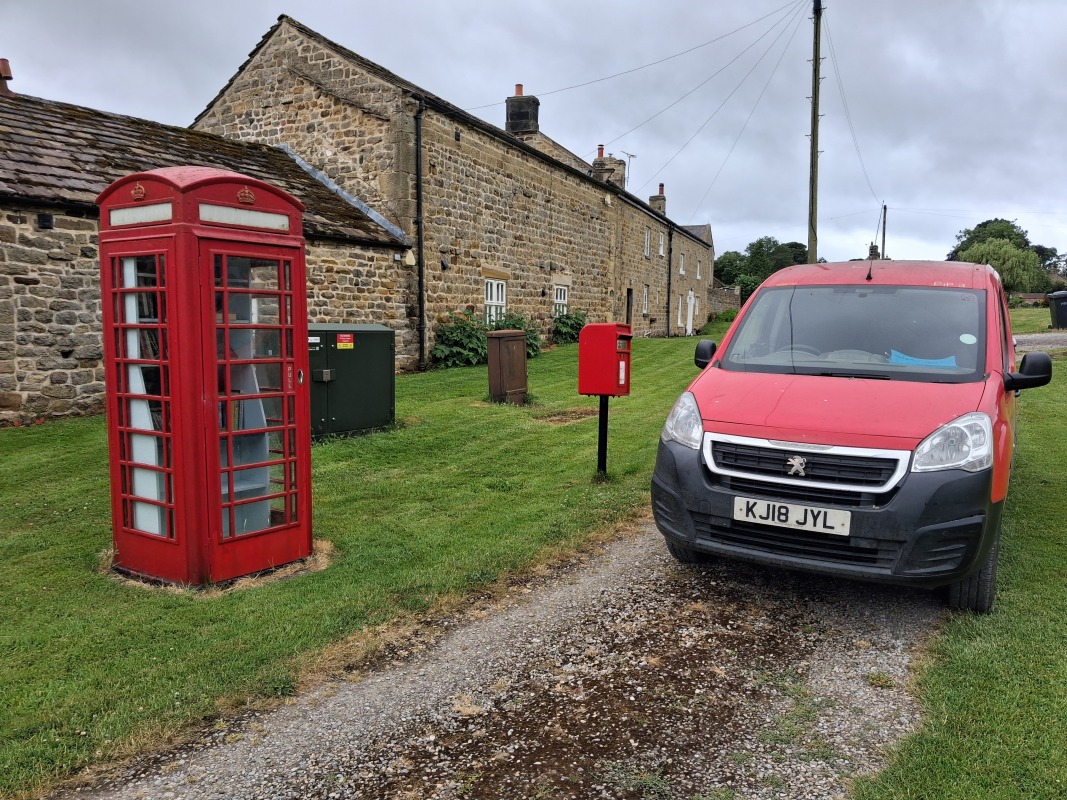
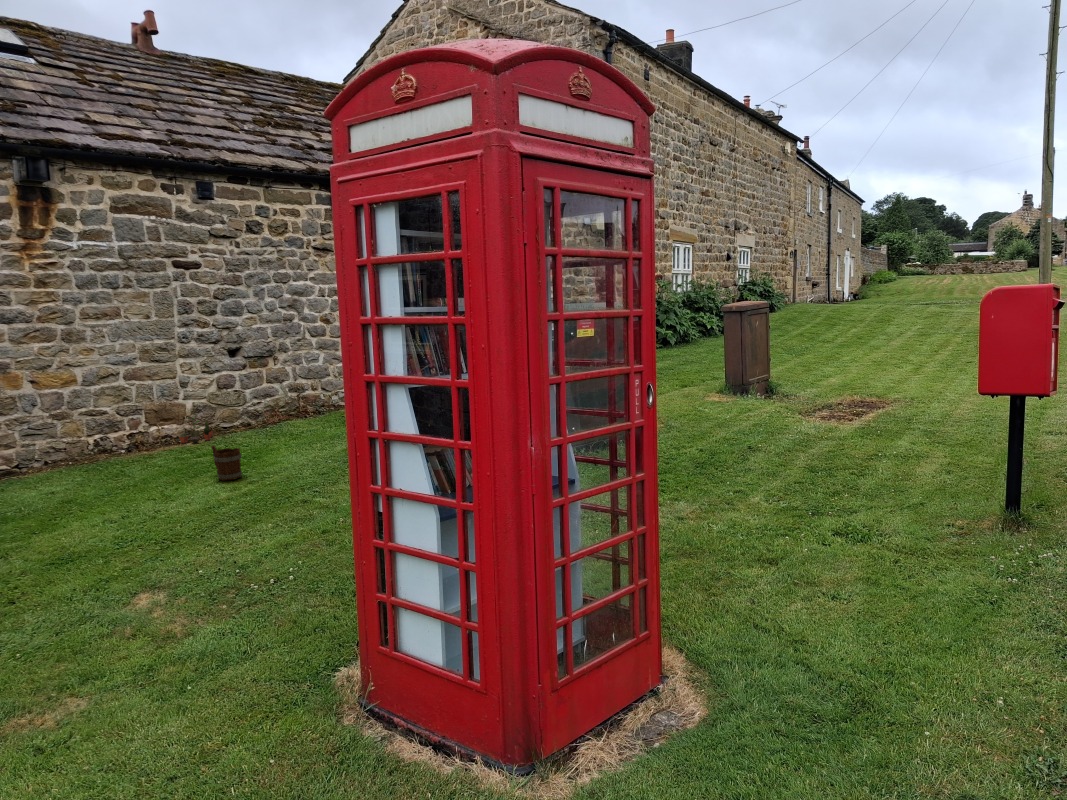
bucket: none [38,424,64,451] -> present [211,446,242,481]

